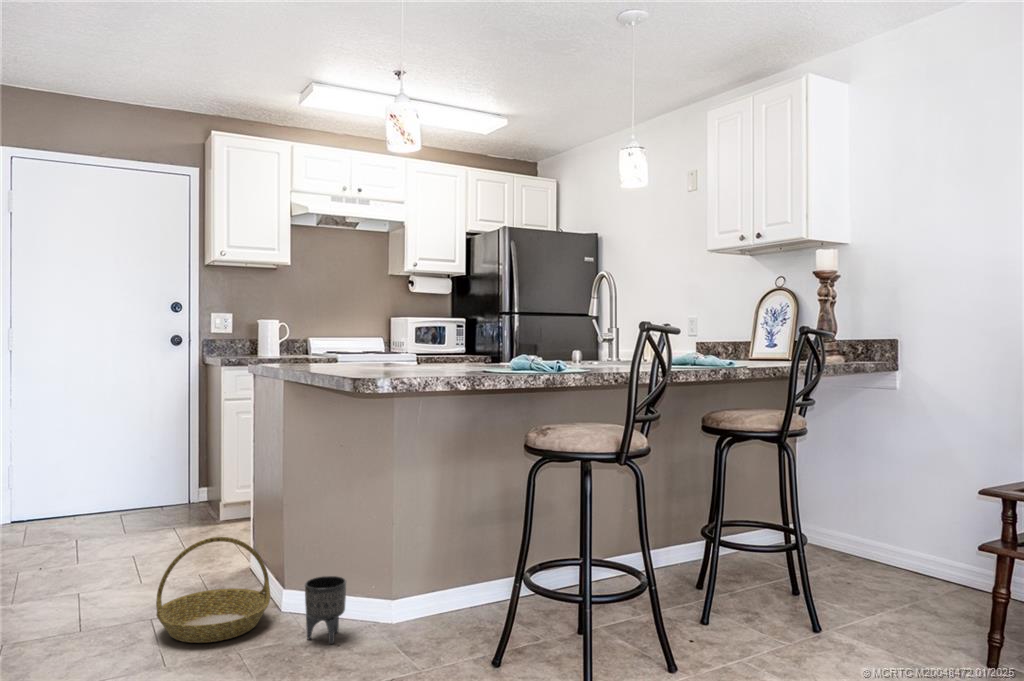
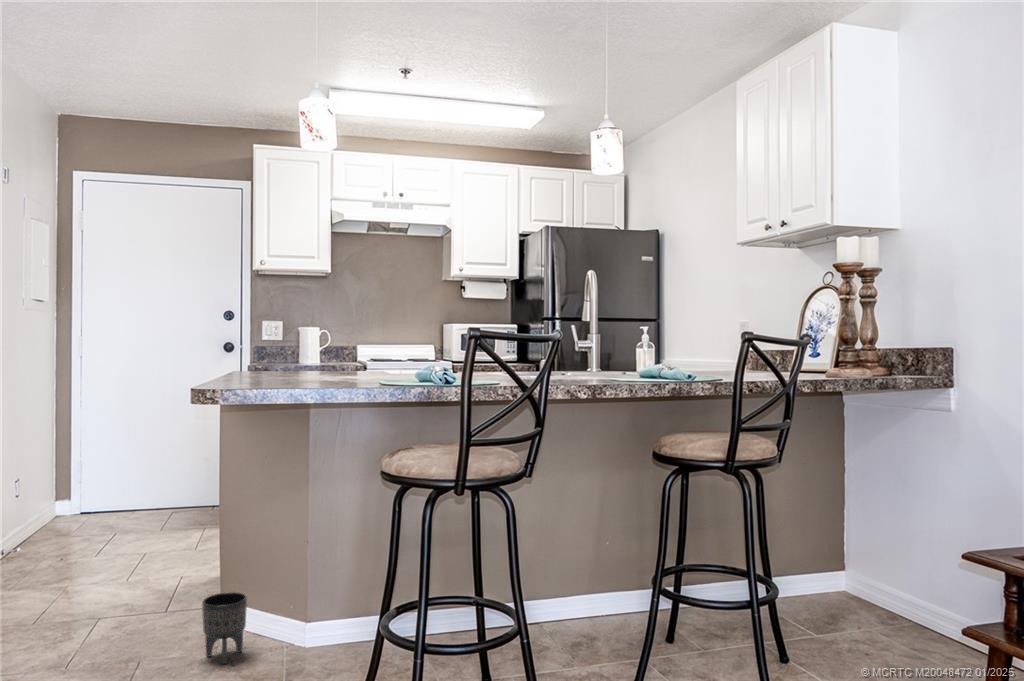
basket: present [156,537,270,643] -> none [77,544,195,650]

